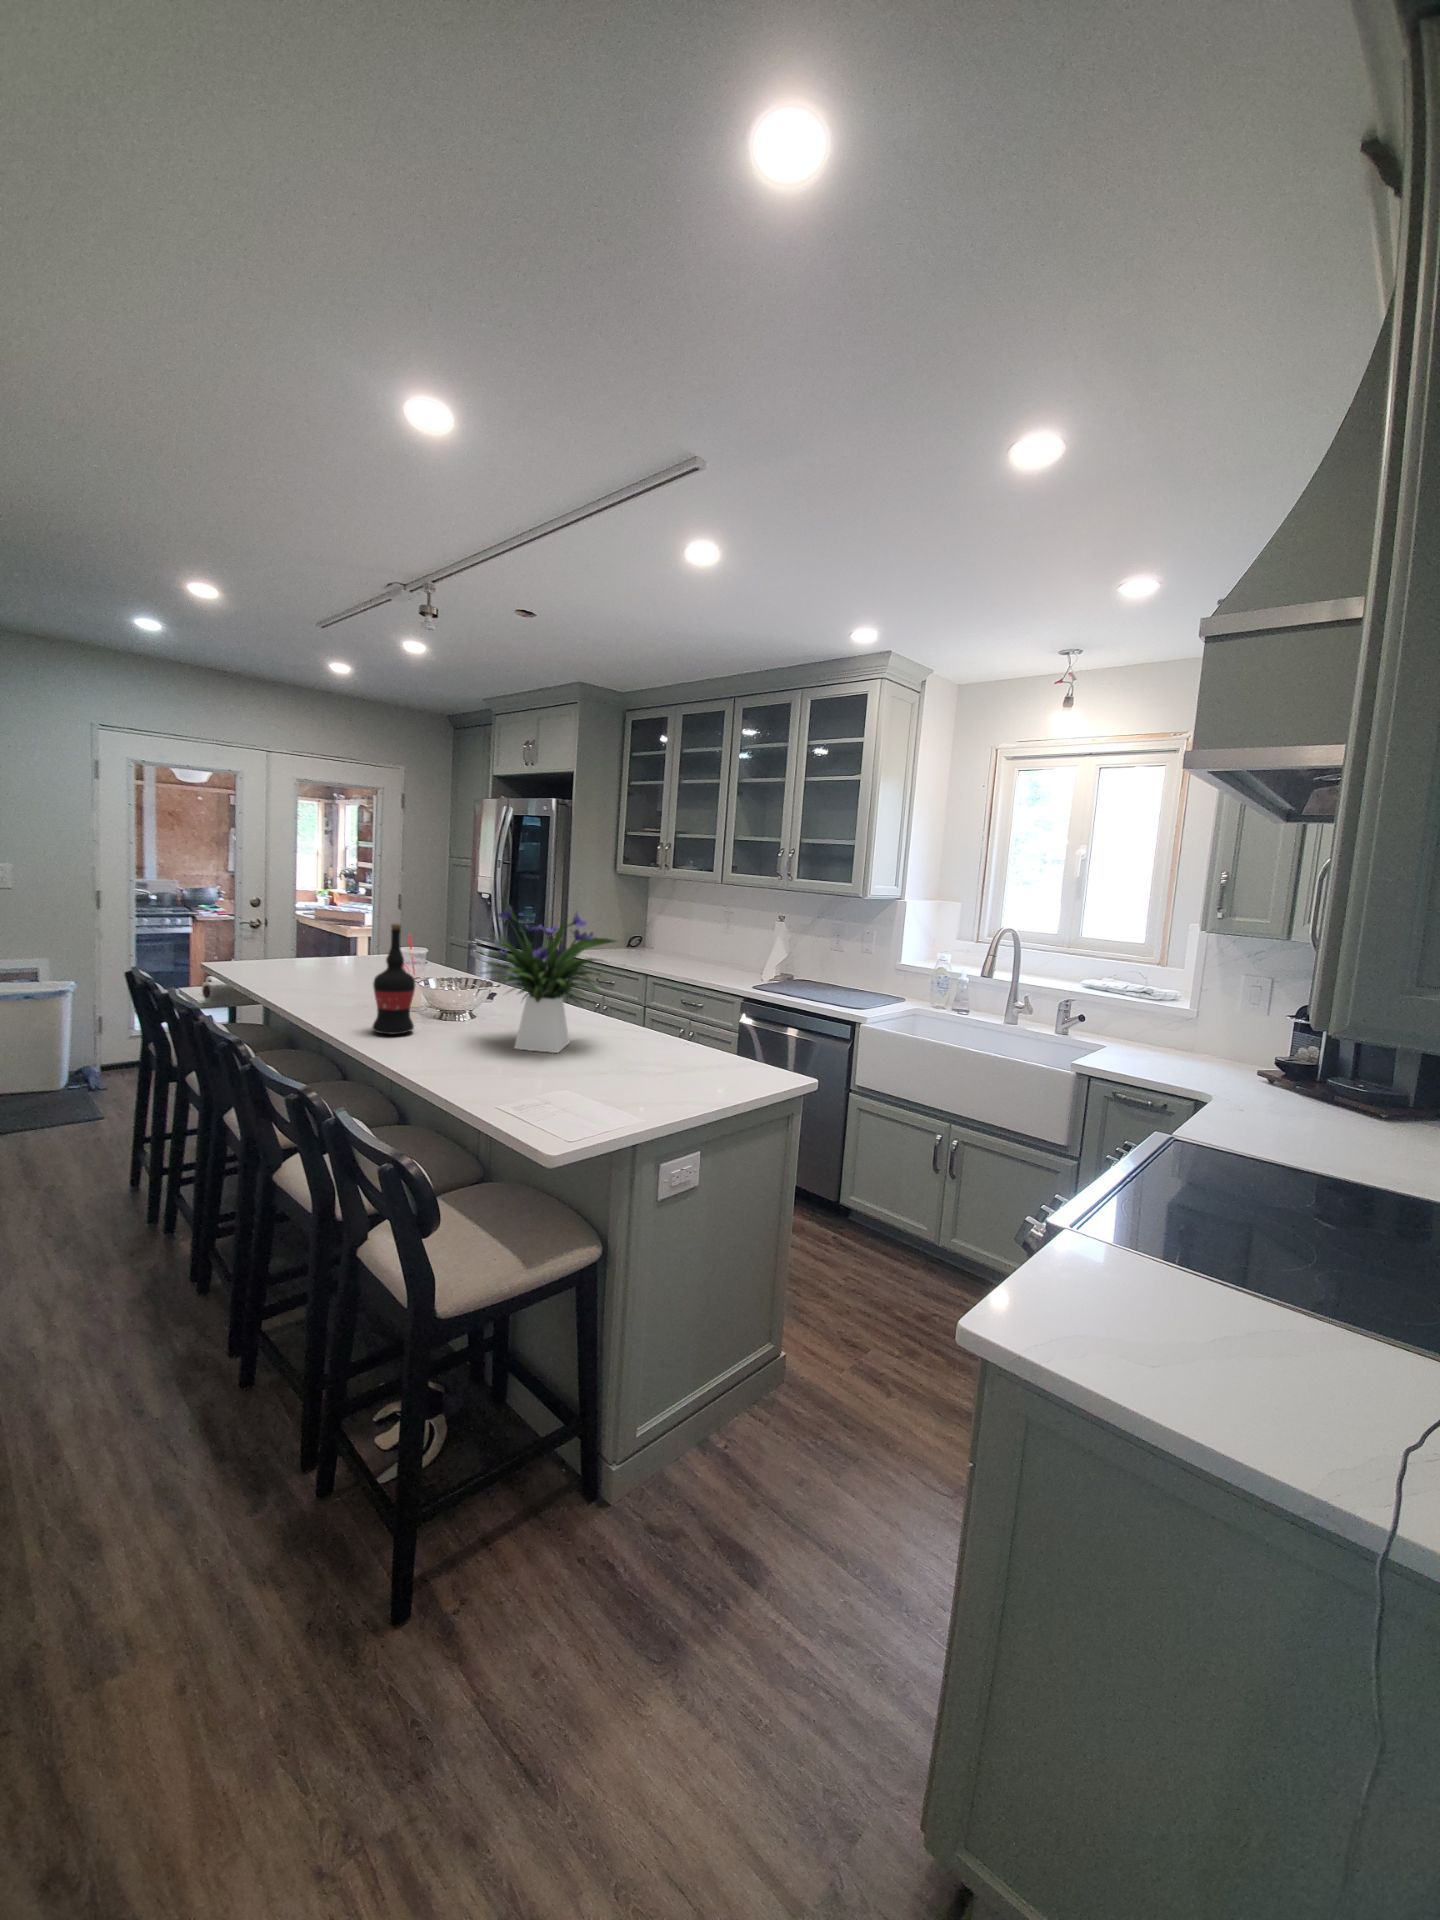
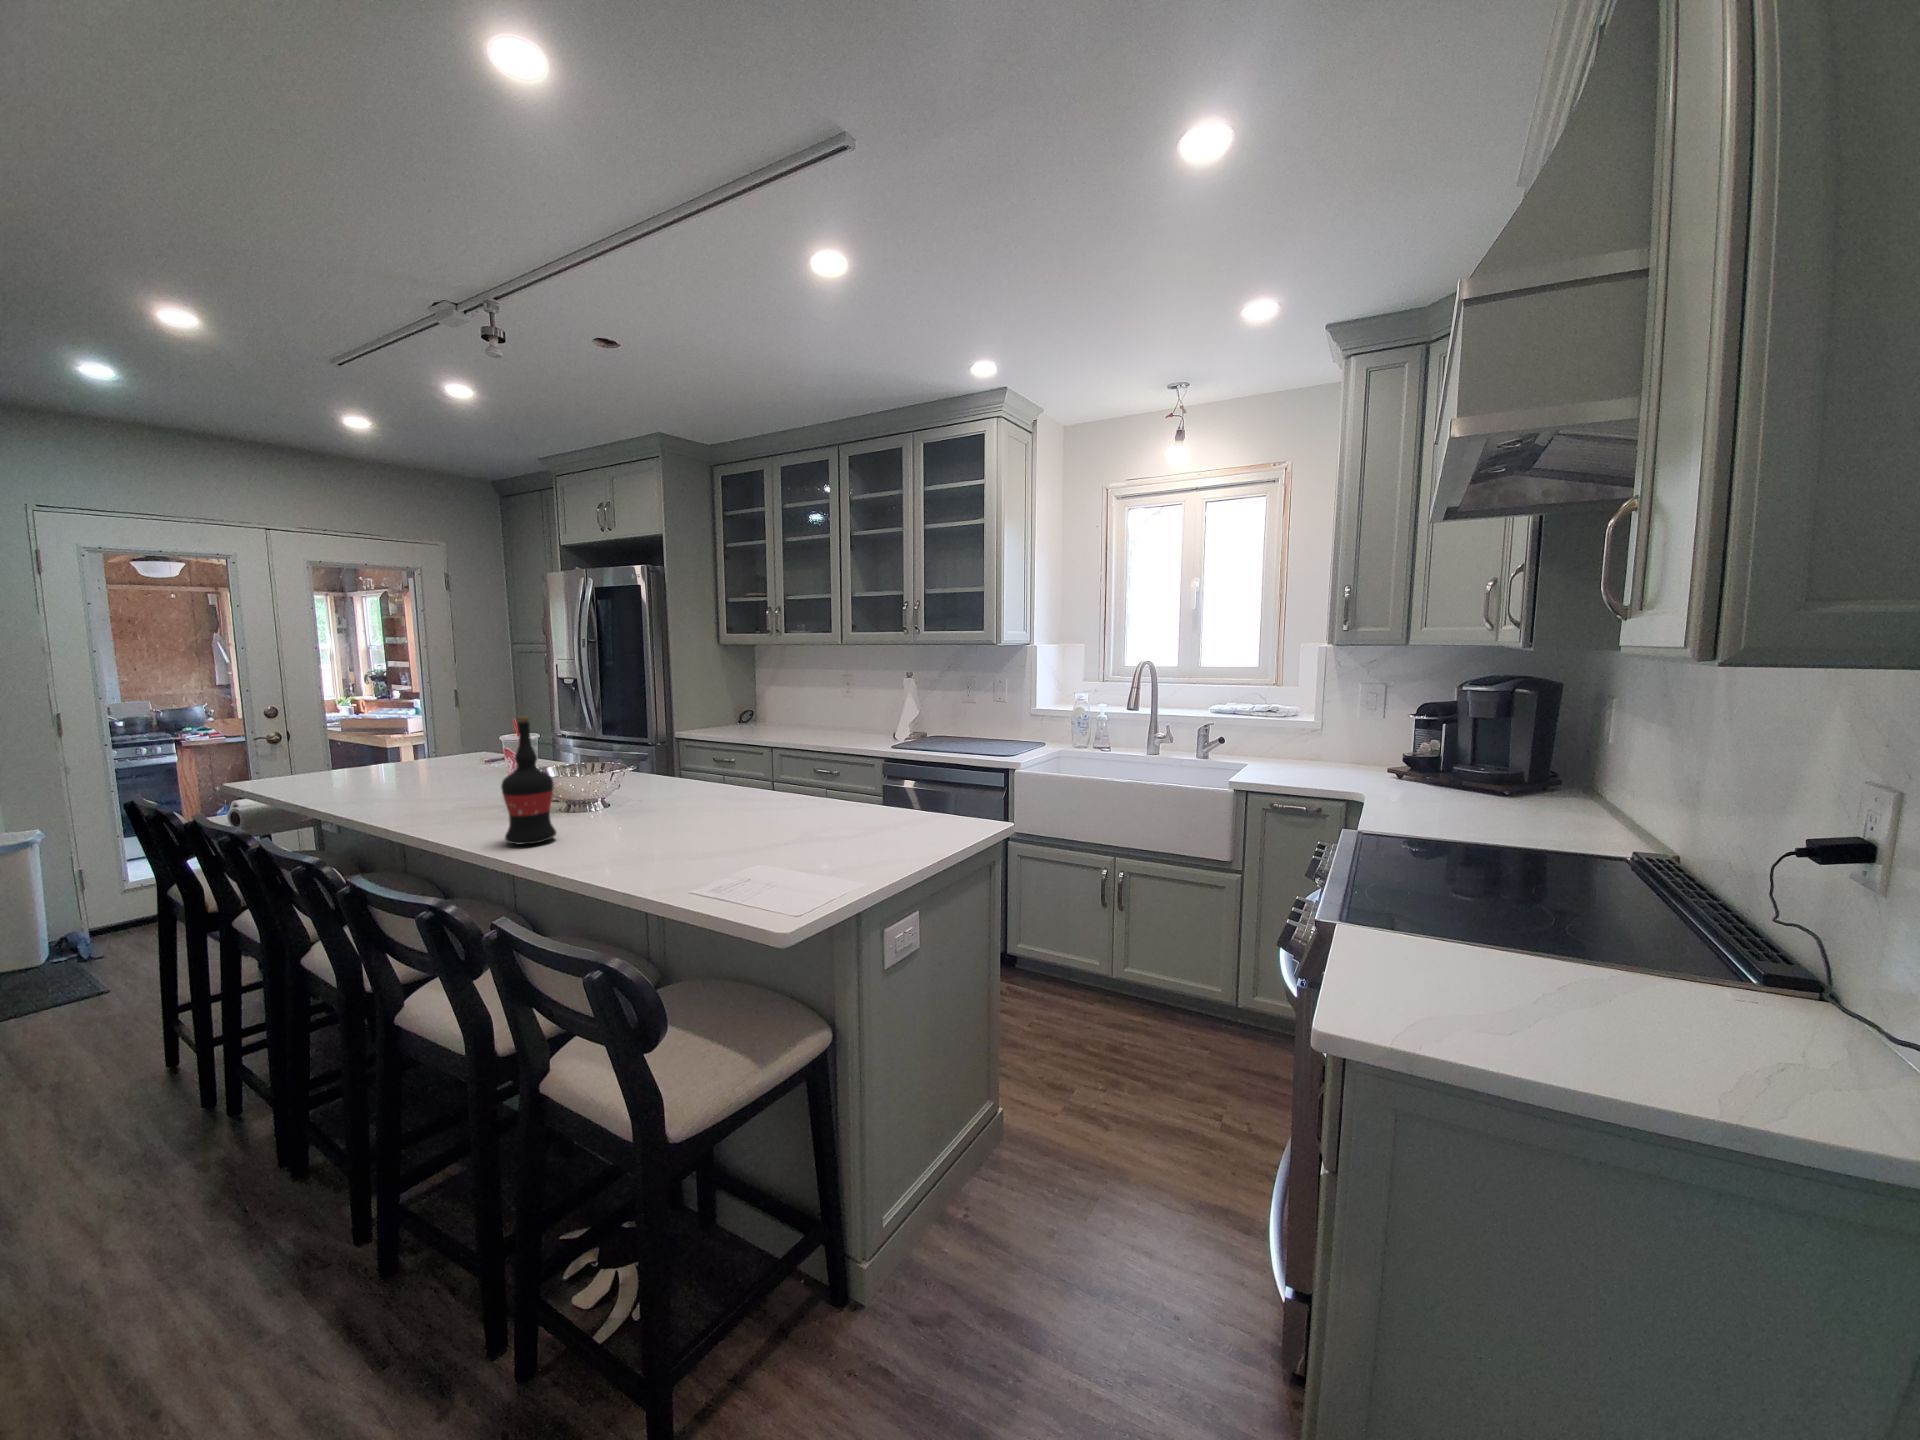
flower arrangement: present [483,899,615,1053] -> none [628,673,788,840]

